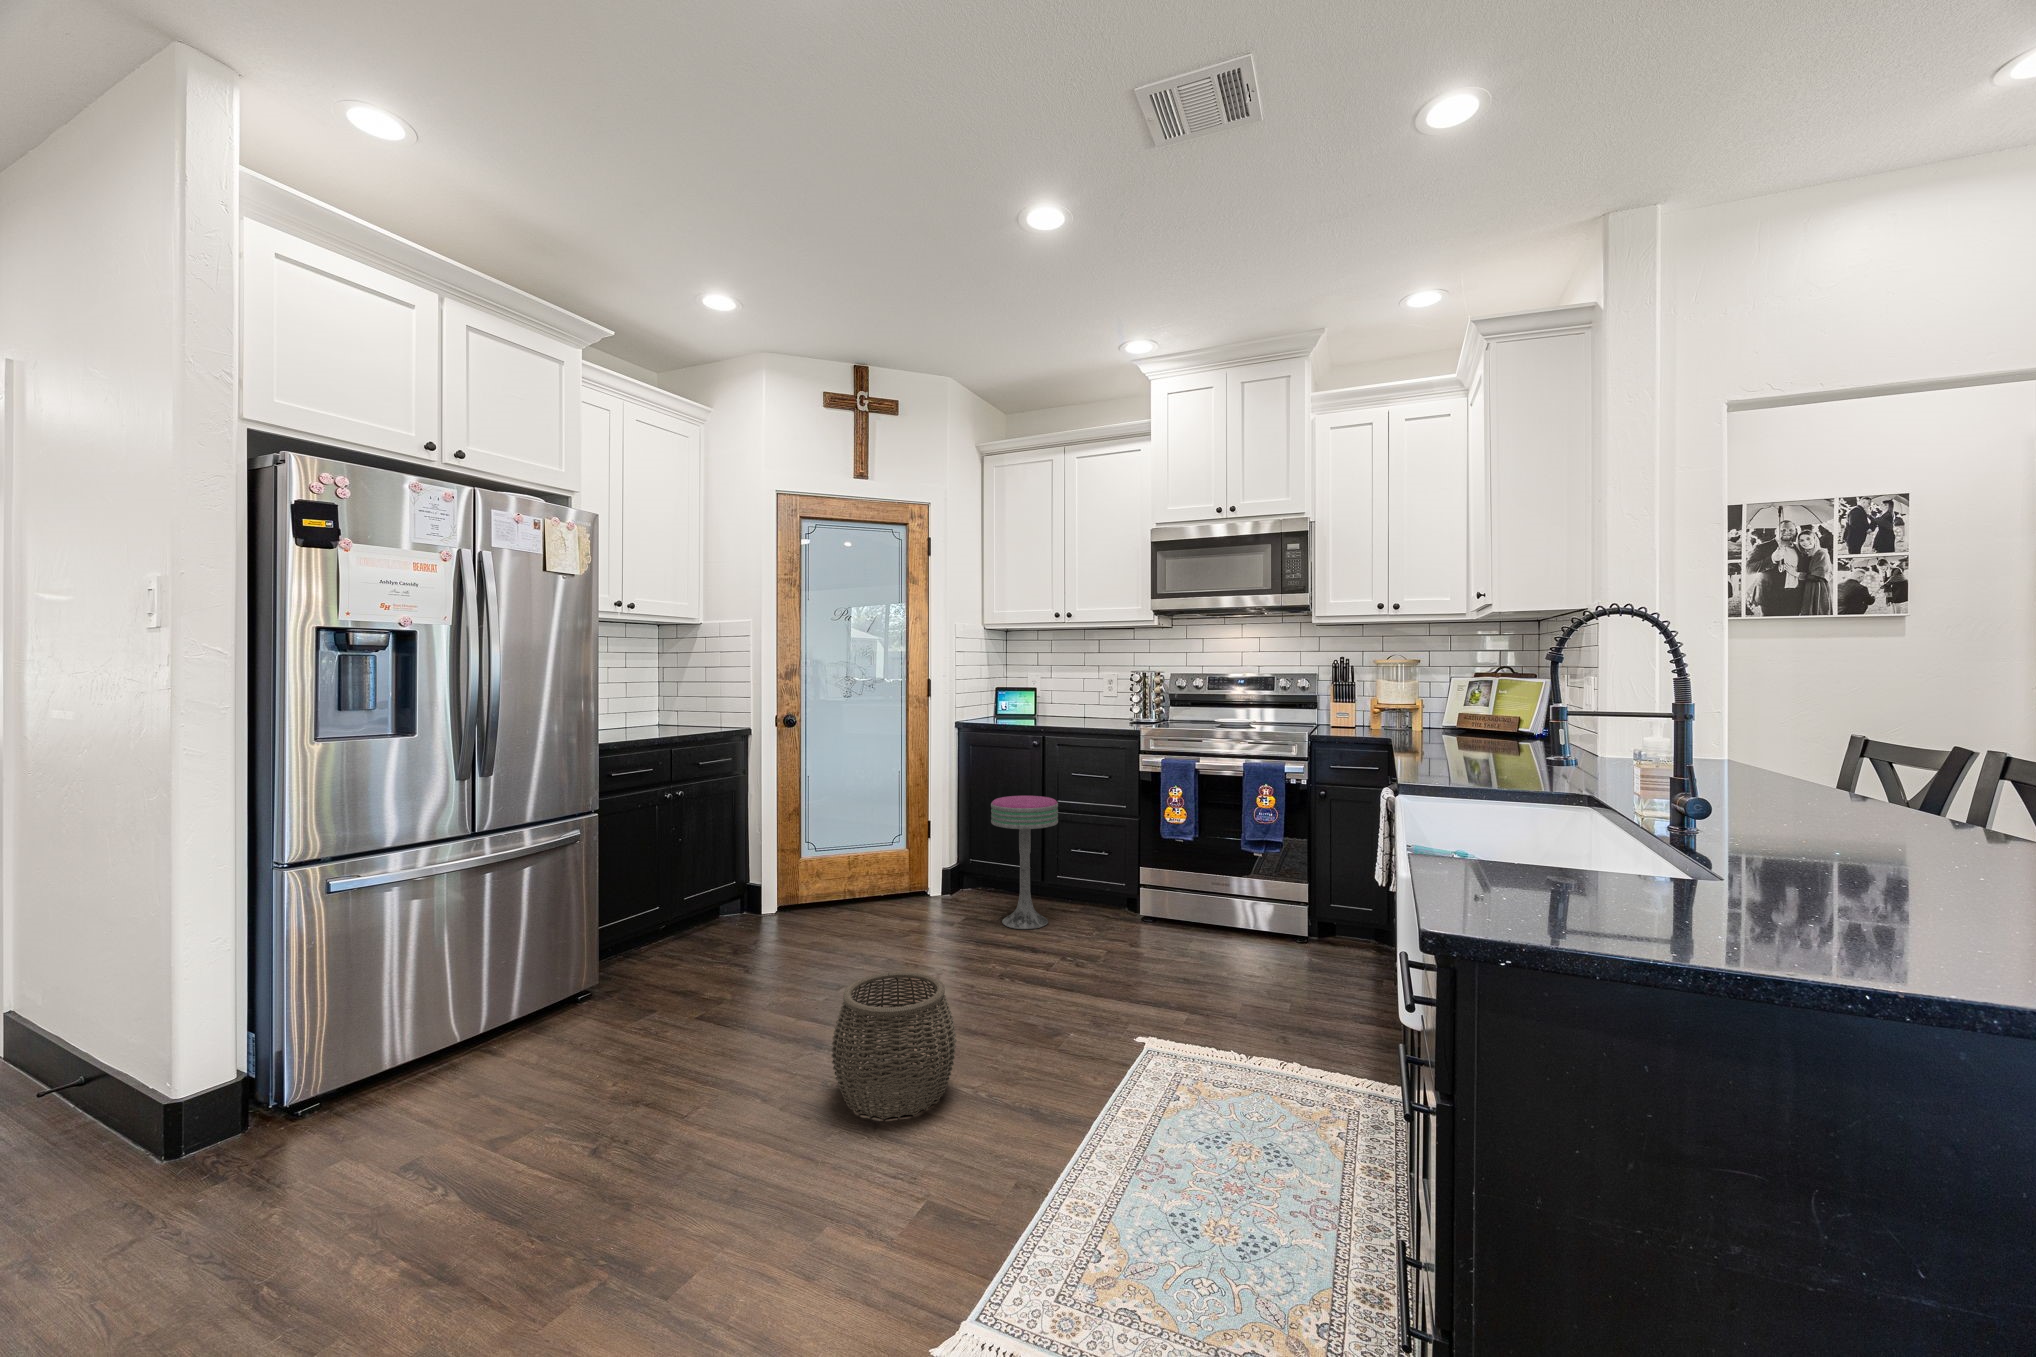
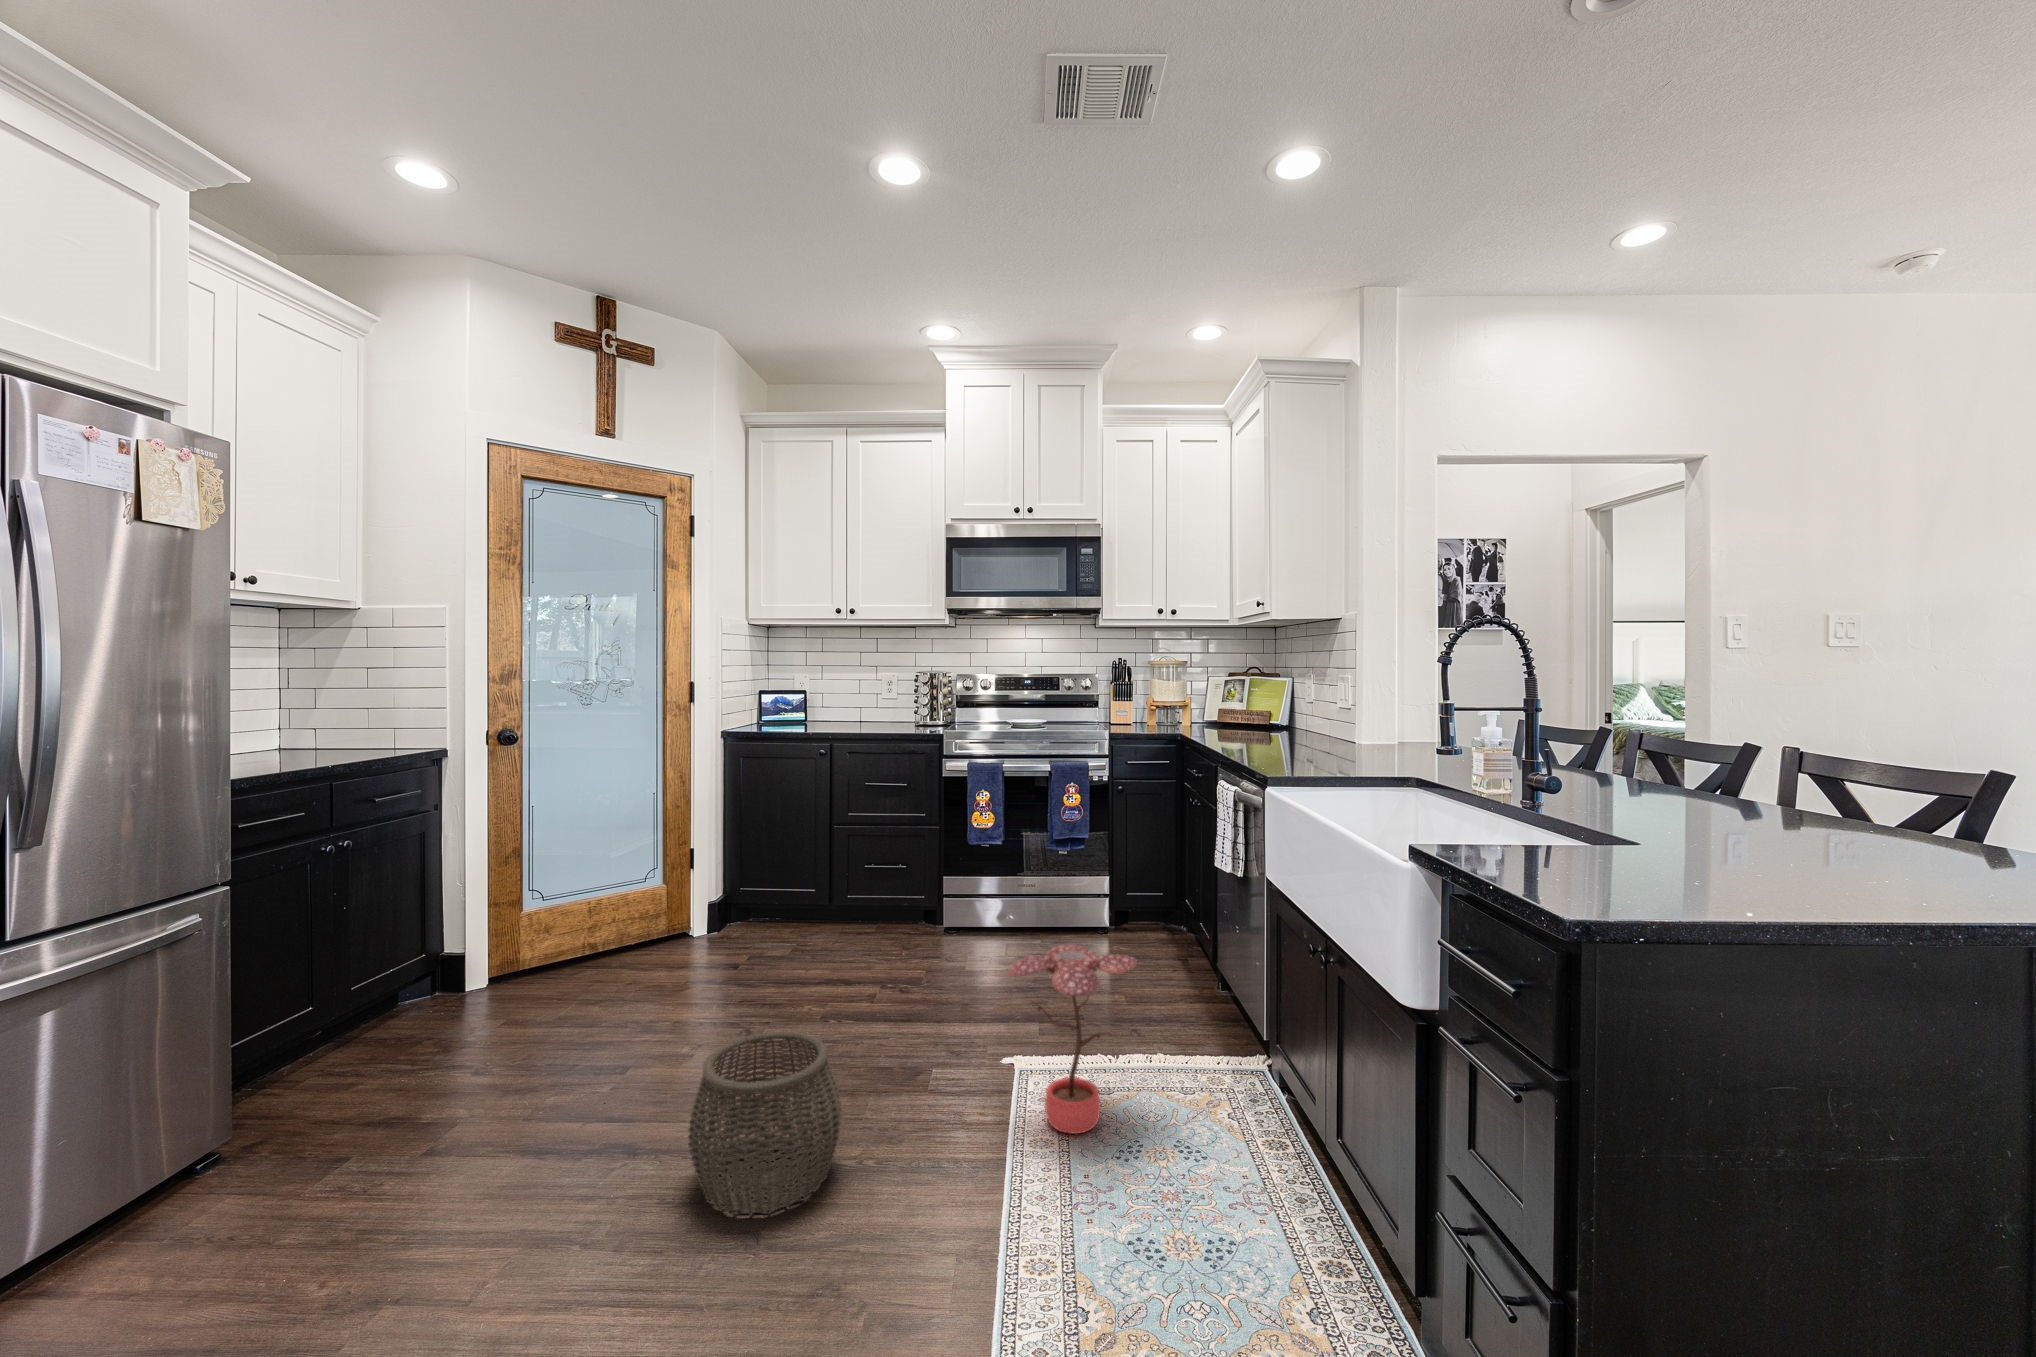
bar stool: present [991,796,1058,929] -> none [781,811,858,961]
potted plant: none [1112,931,1241,1113] -> present [1007,944,1137,1134]

